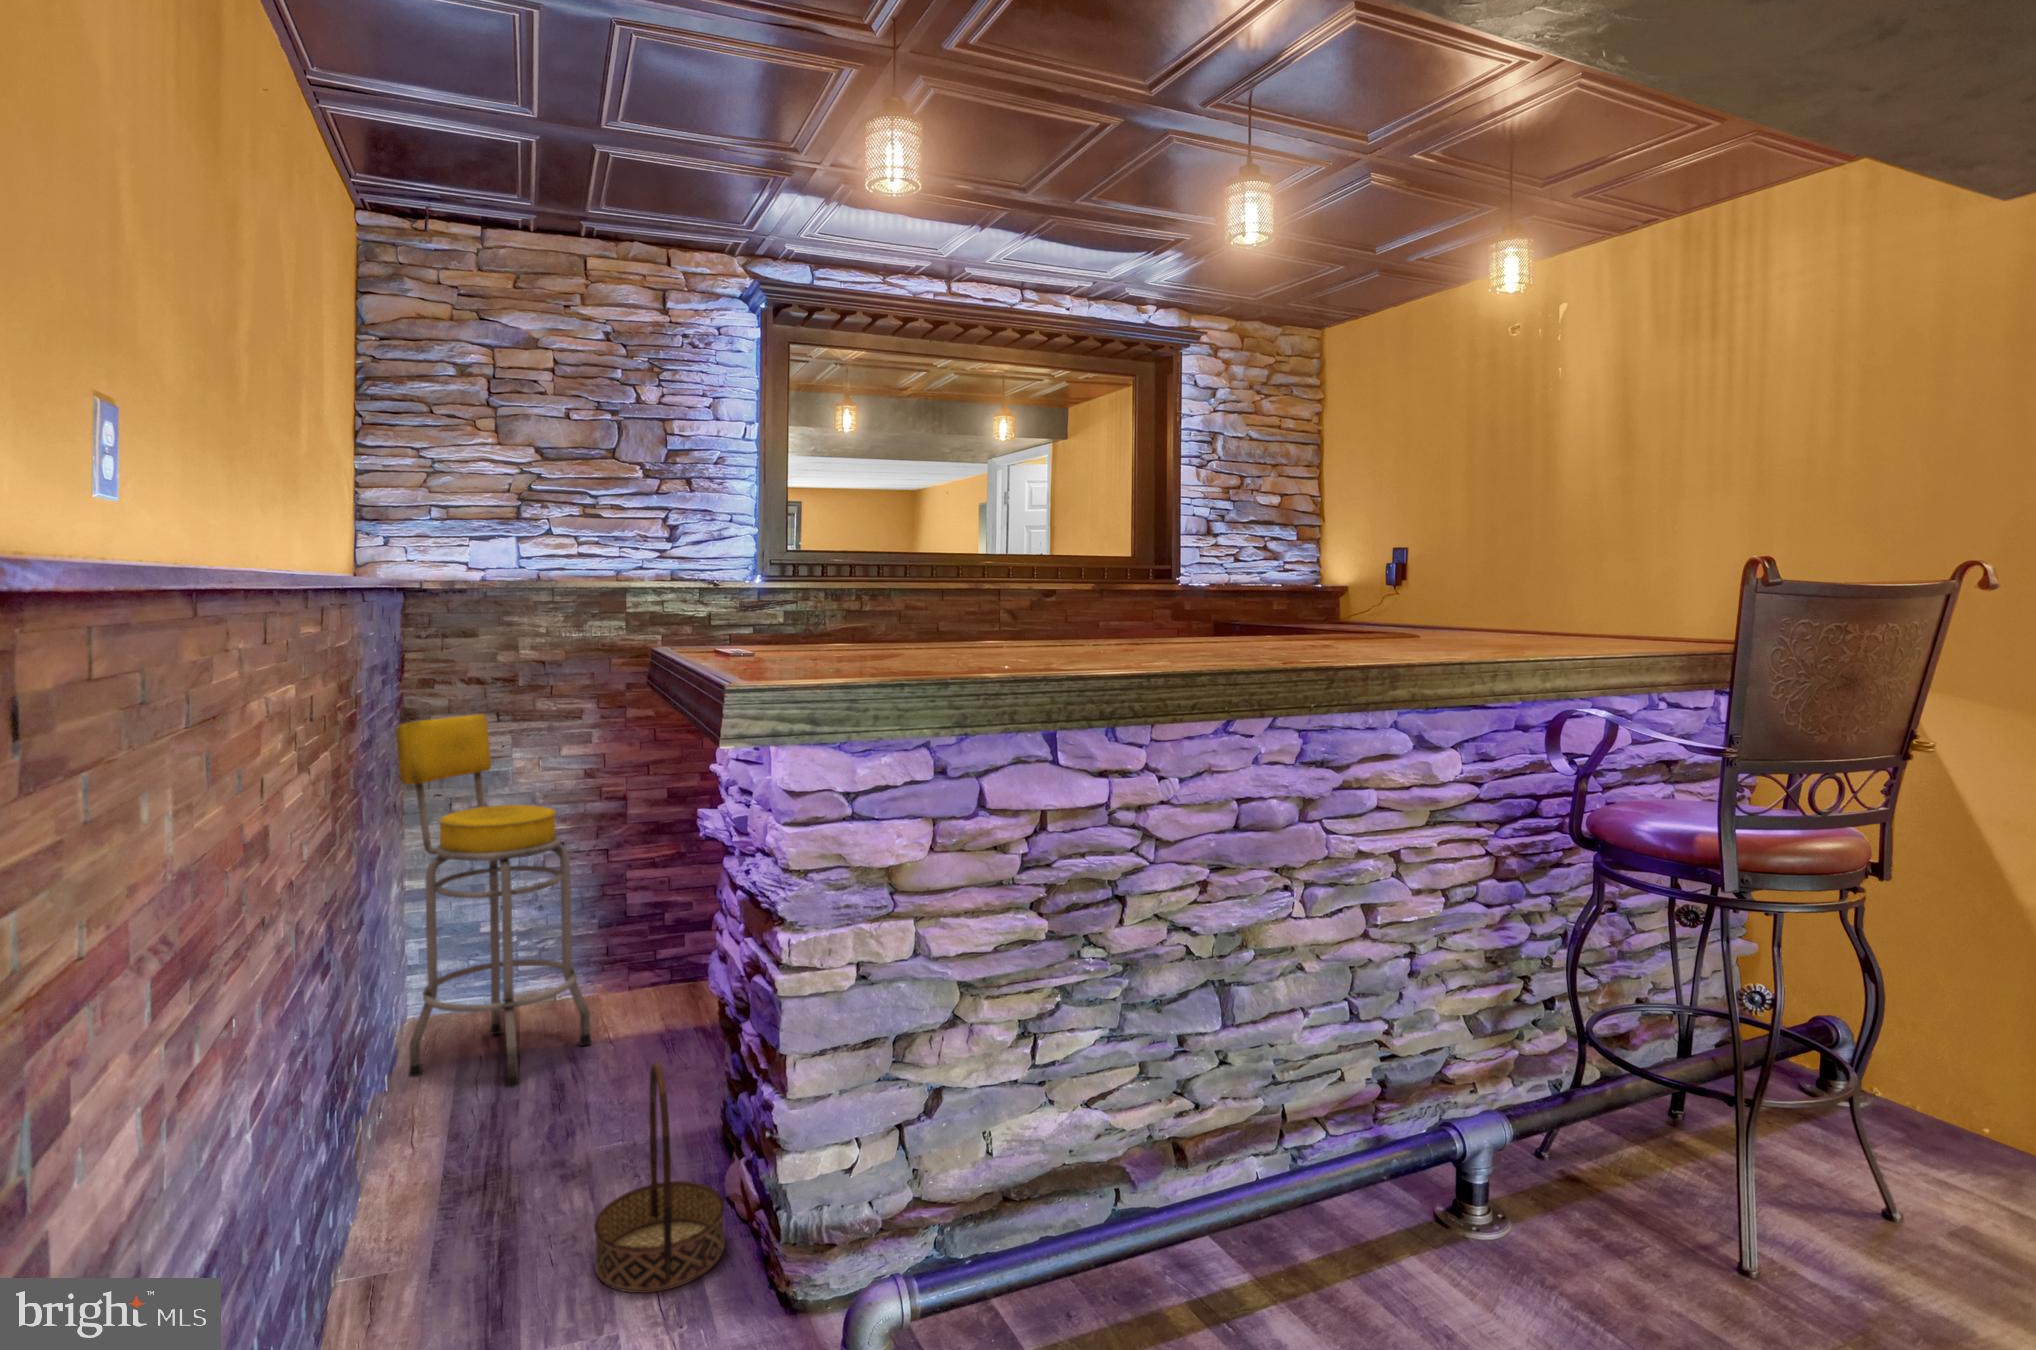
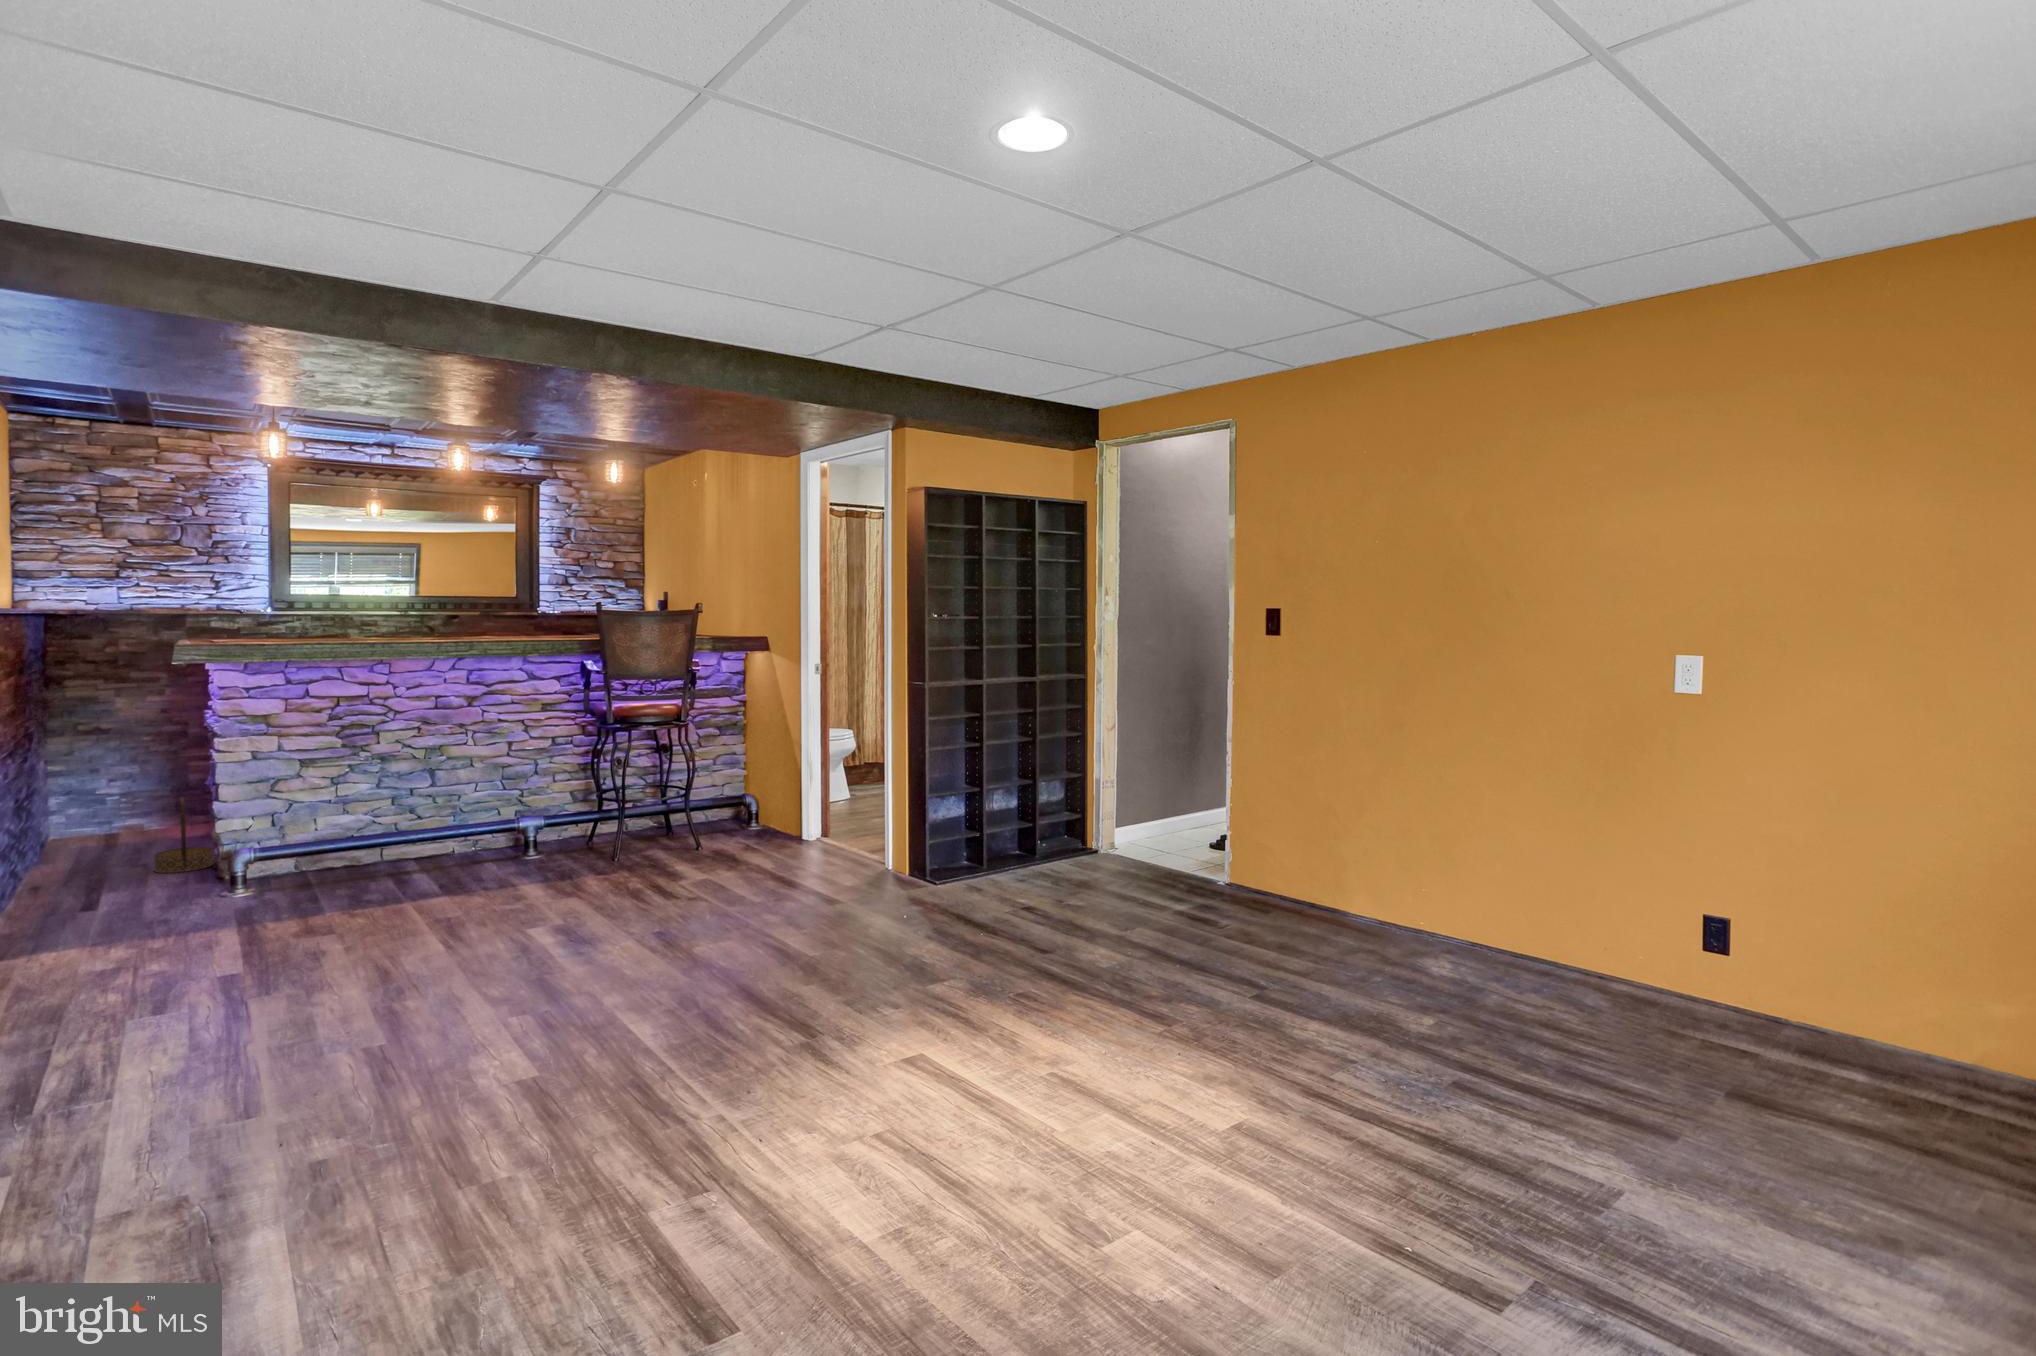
bar stool: present [396,714,591,1087] -> none [46,677,163,847]

